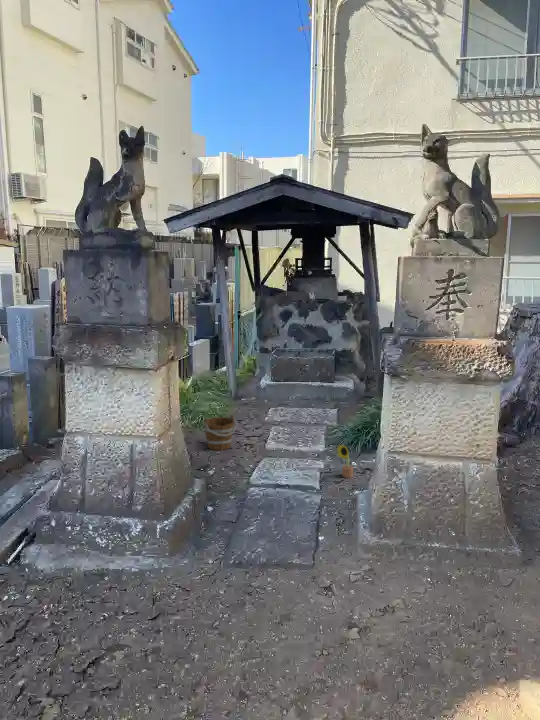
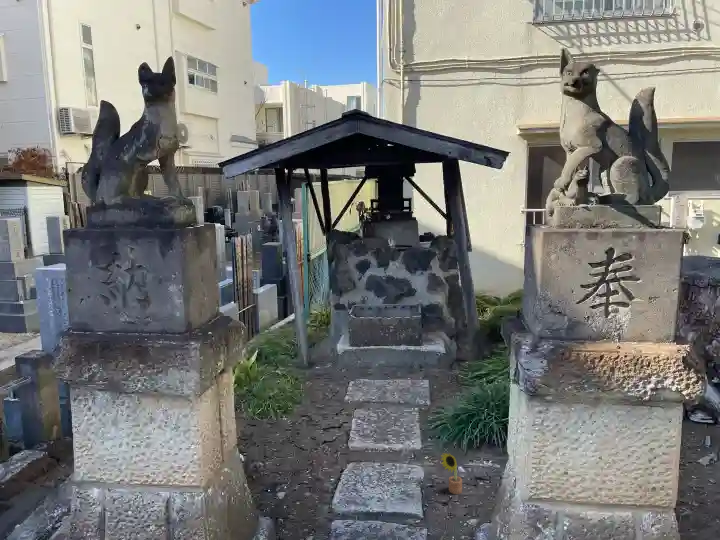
bucket: present [204,415,237,450] -> none [271,405,313,452]

